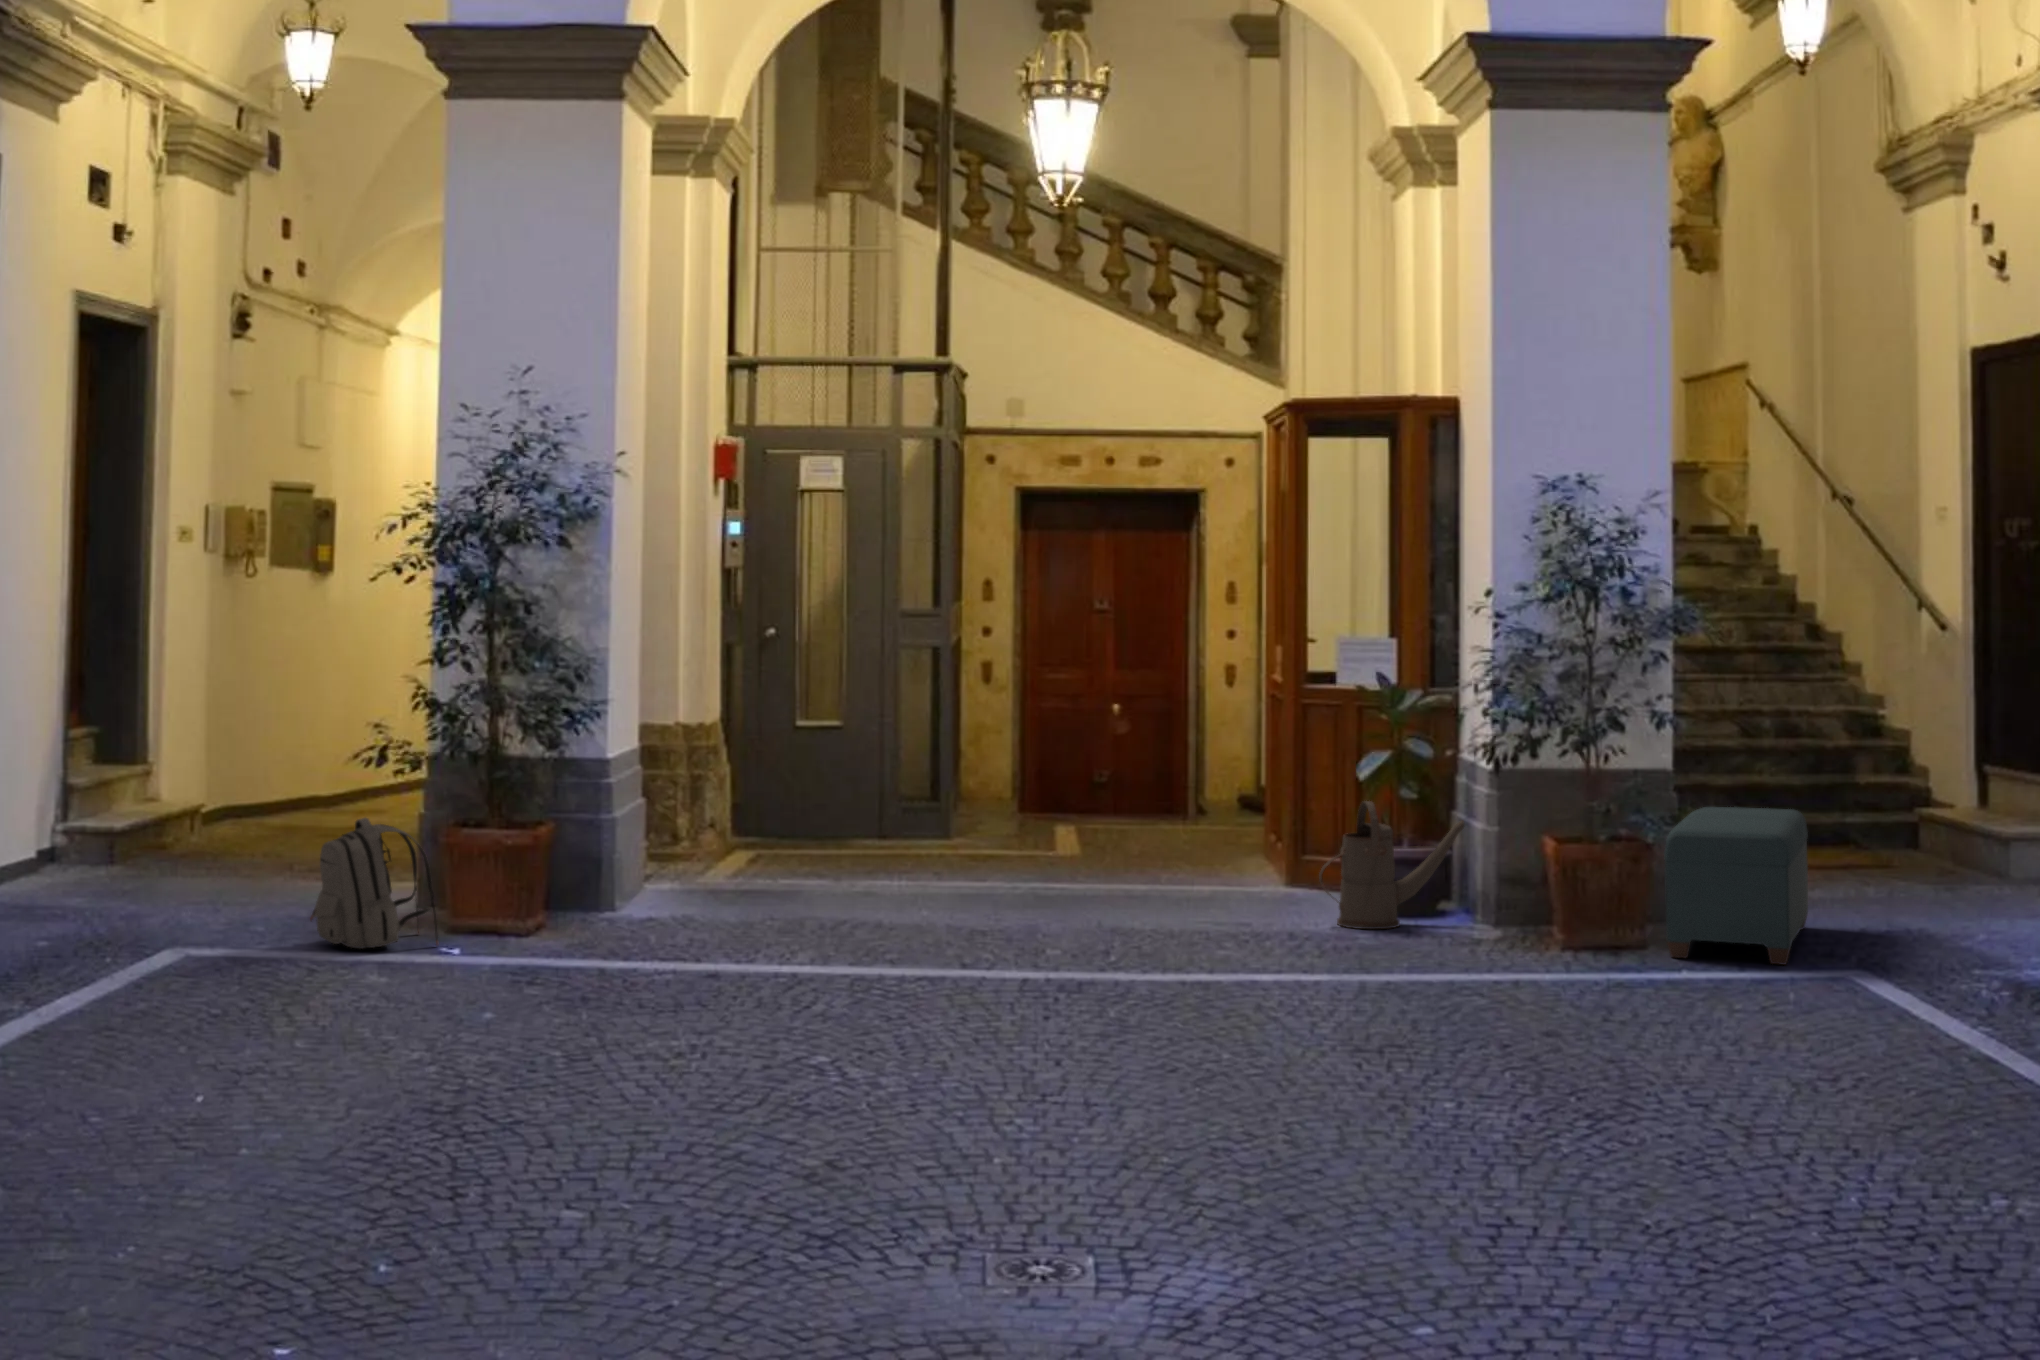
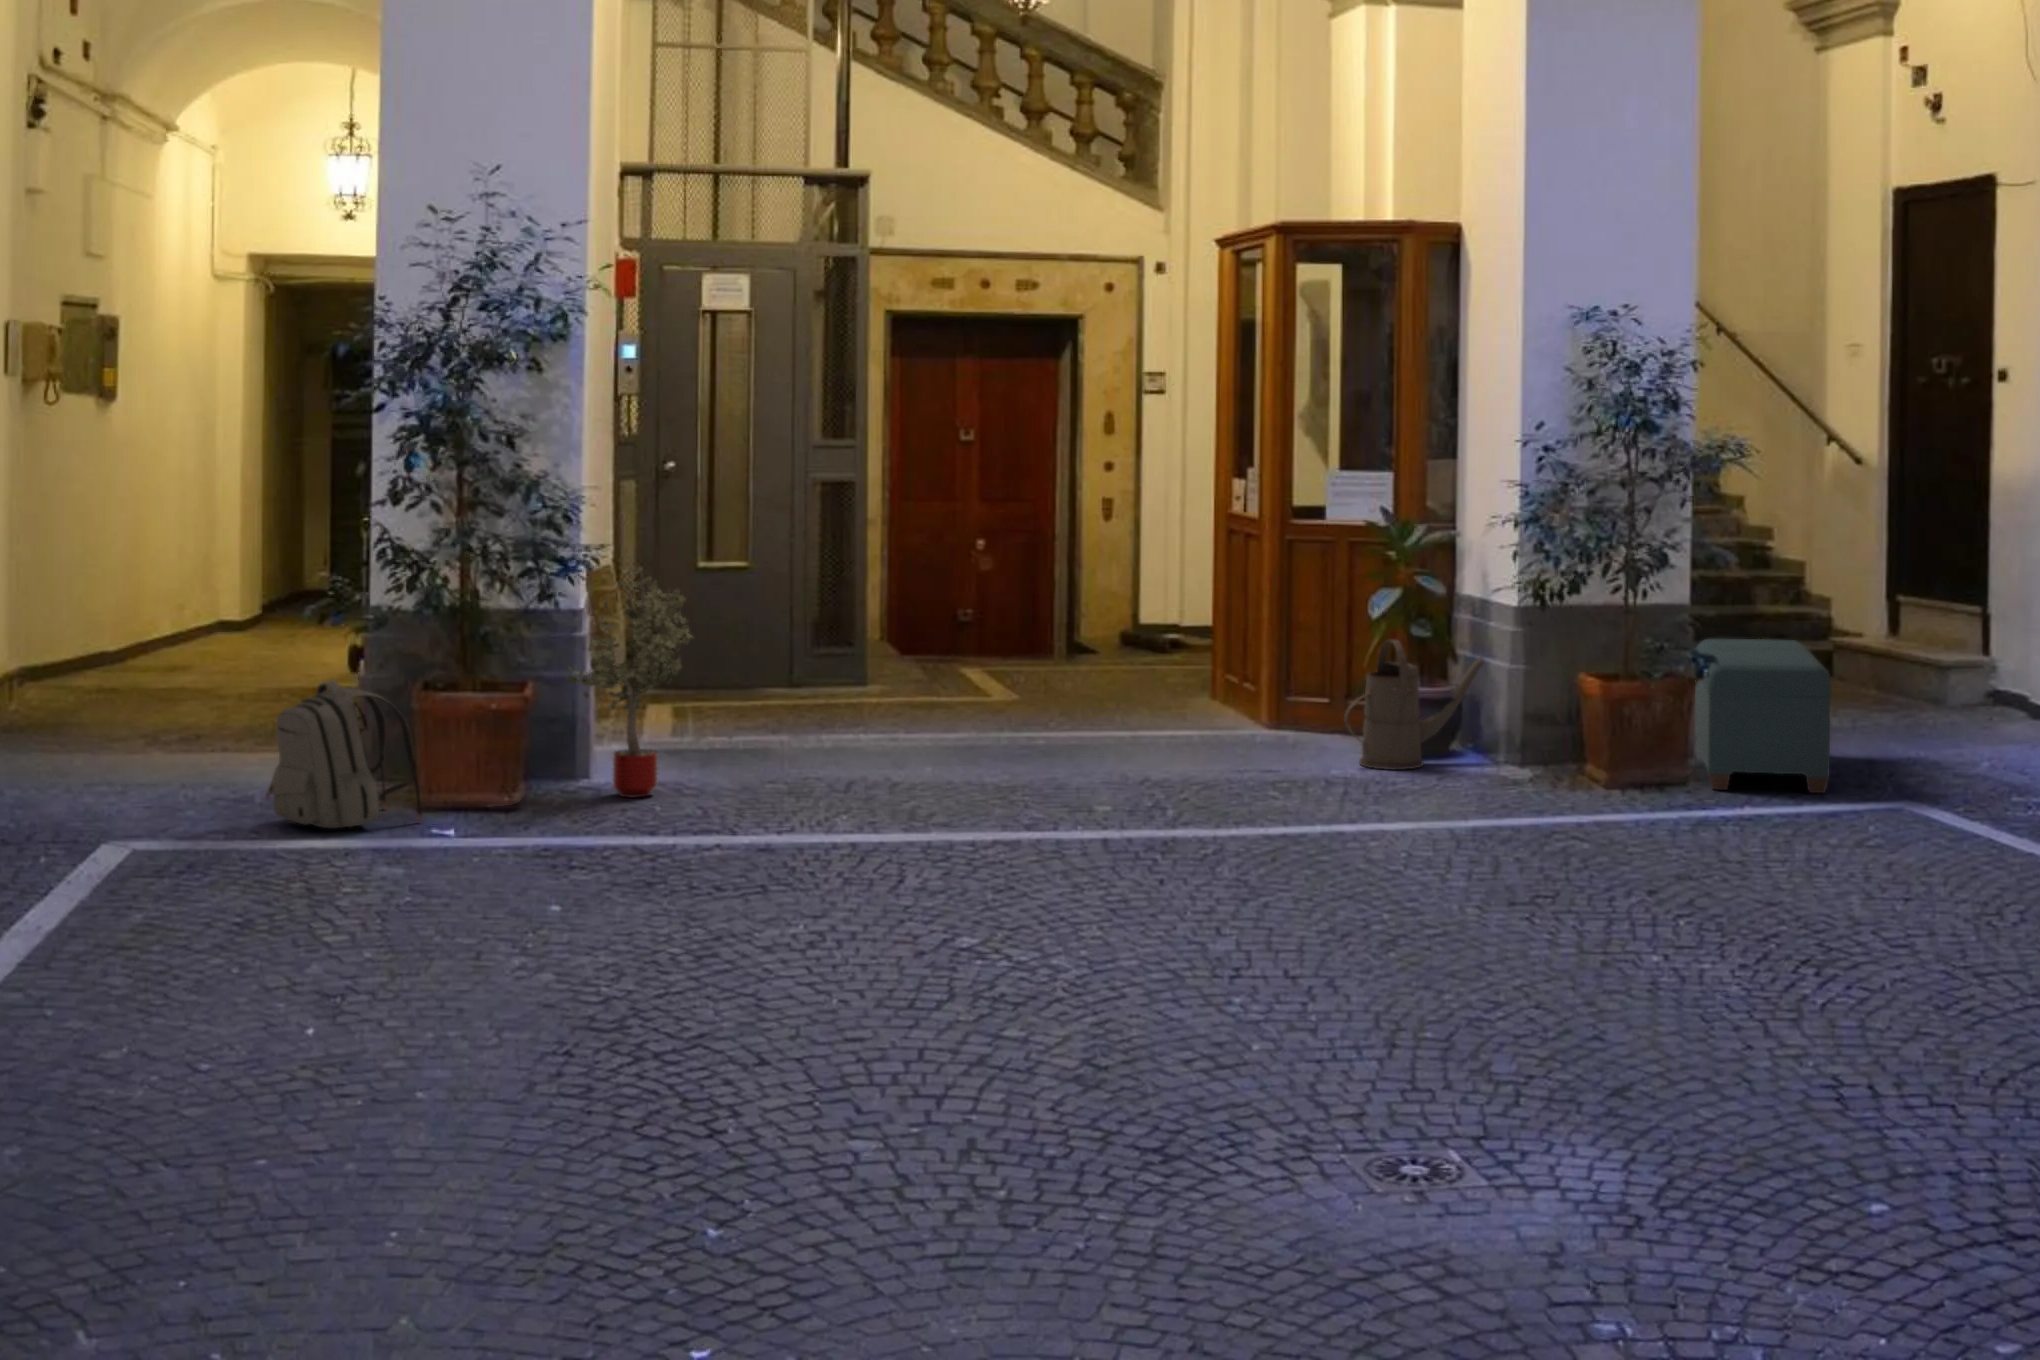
potted tree: none [573,720,701,932] -> present [567,566,692,798]

